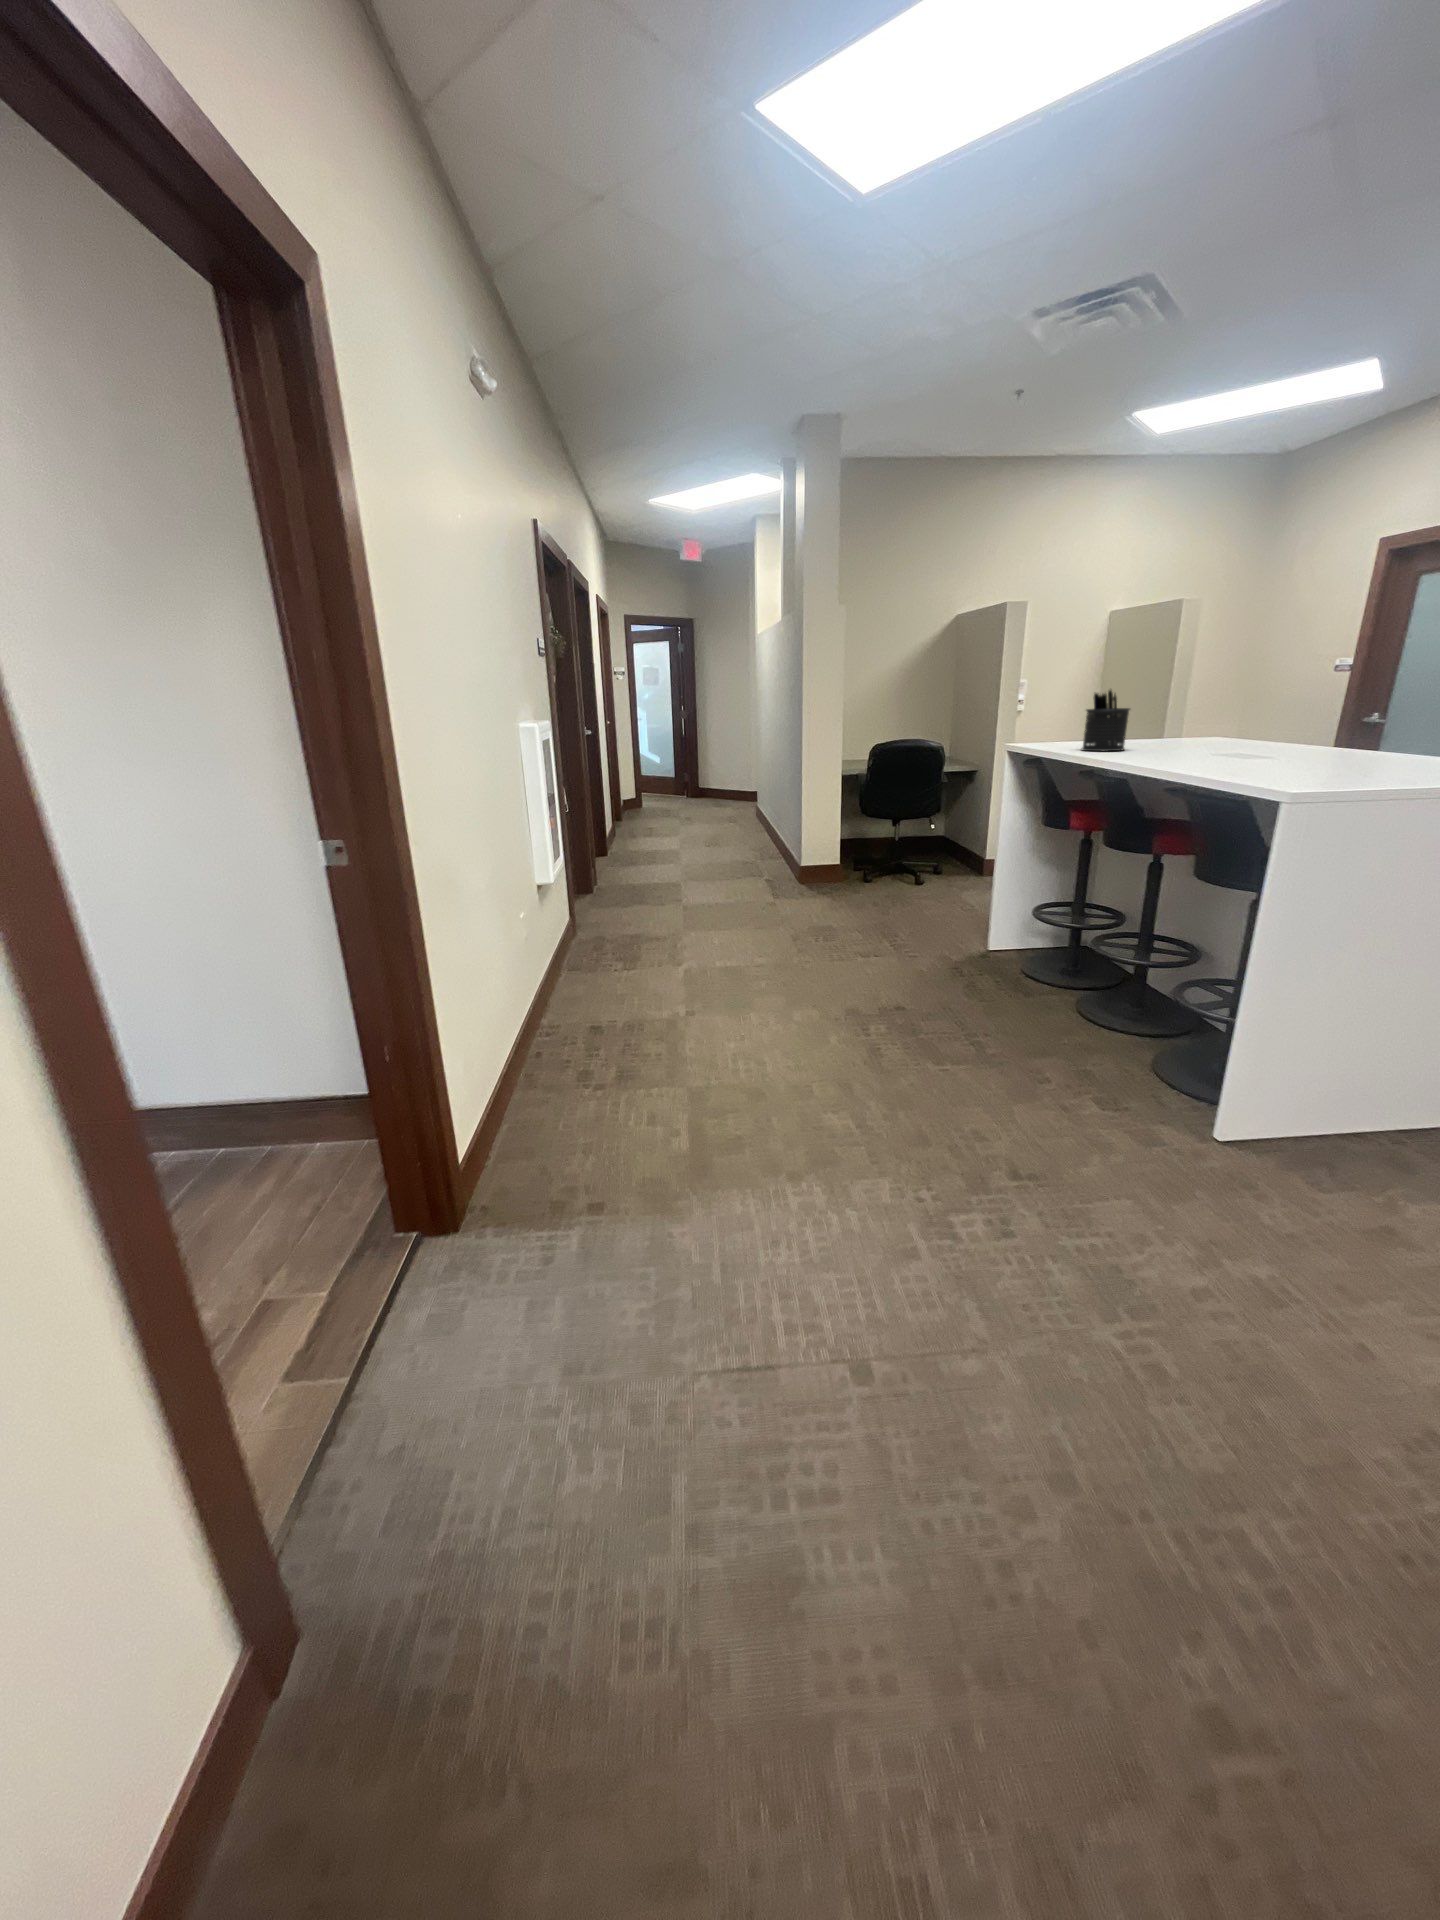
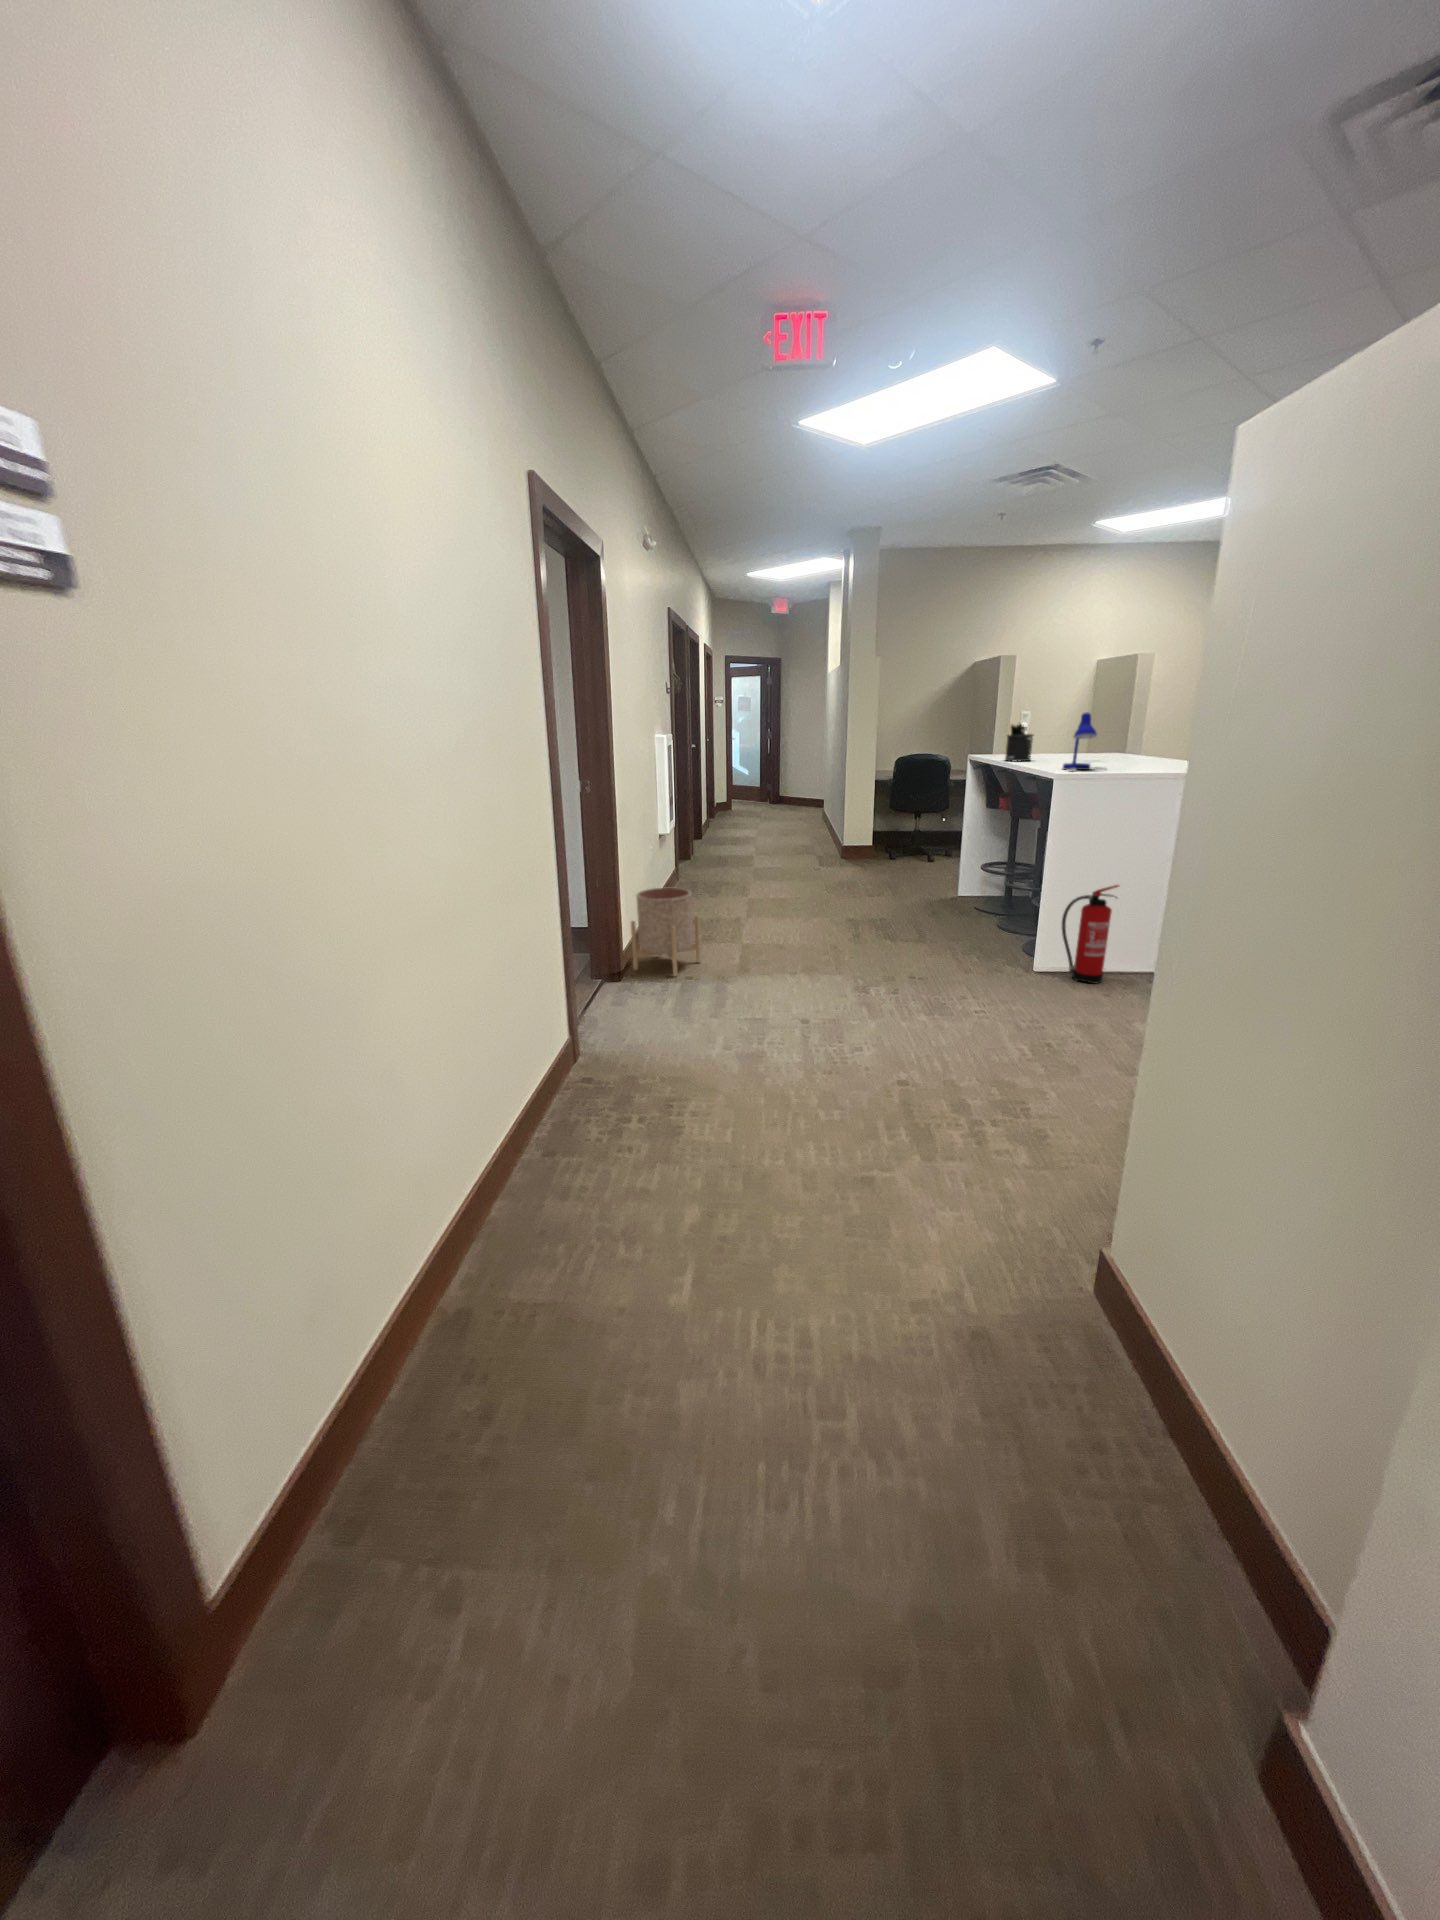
desk lamp: none [1237,667,1321,774] -> present [1063,713,1099,771]
fire extinguisher: none [1300,989,1411,1168] -> present [1062,885,1119,984]
planter: none [478,1013,622,1202] -> present [631,887,700,976]

